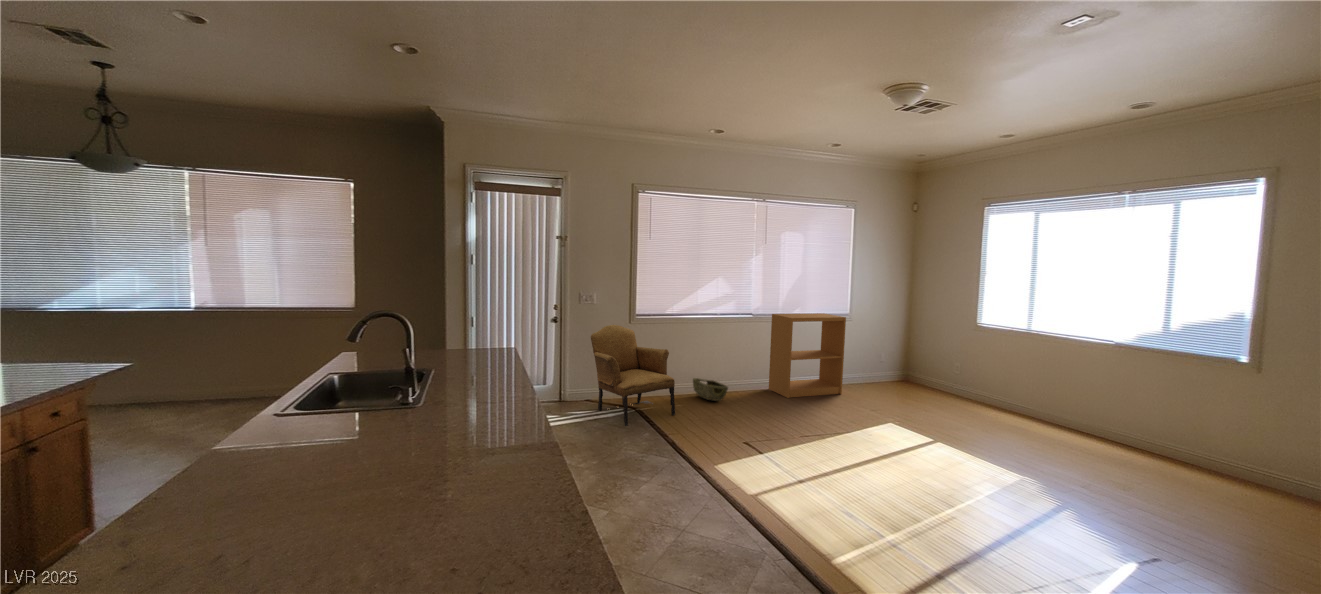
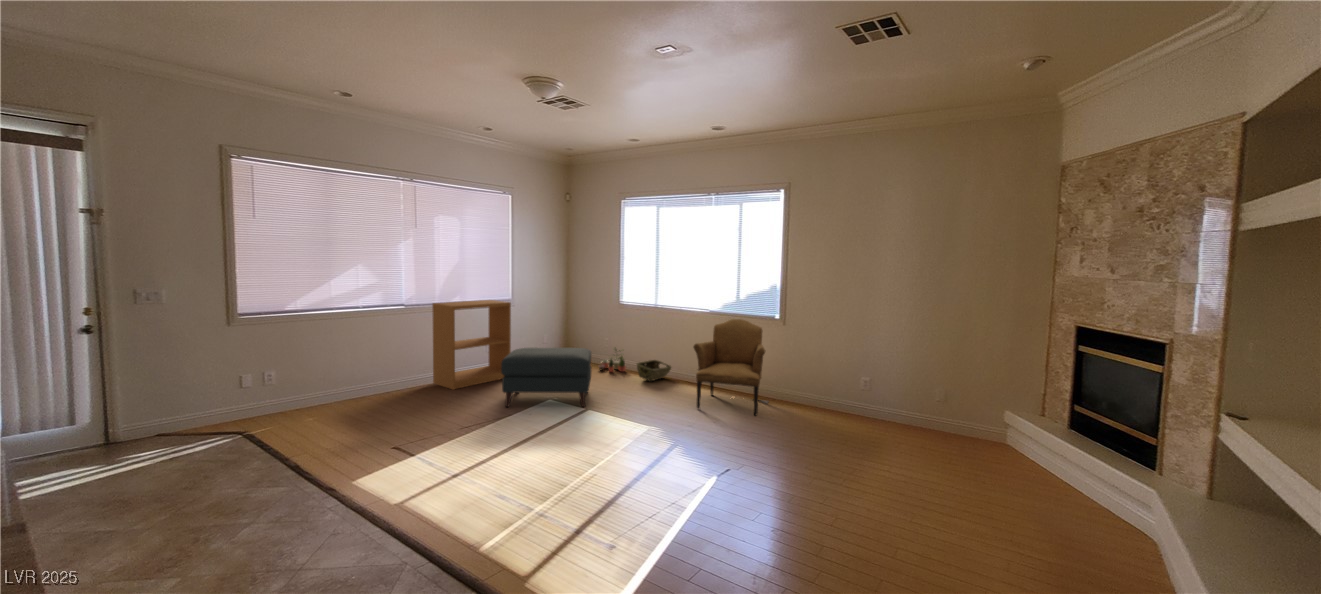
armchair: present [591,325,675,426] -> present [693,319,768,416]
ottoman: none [839,366,939,439] -> present [501,348,591,407]
potted plant: none [942,375,979,406] -> present [599,349,626,372]
woven basket: present [693,378,728,401] -> present [637,360,671,381]

